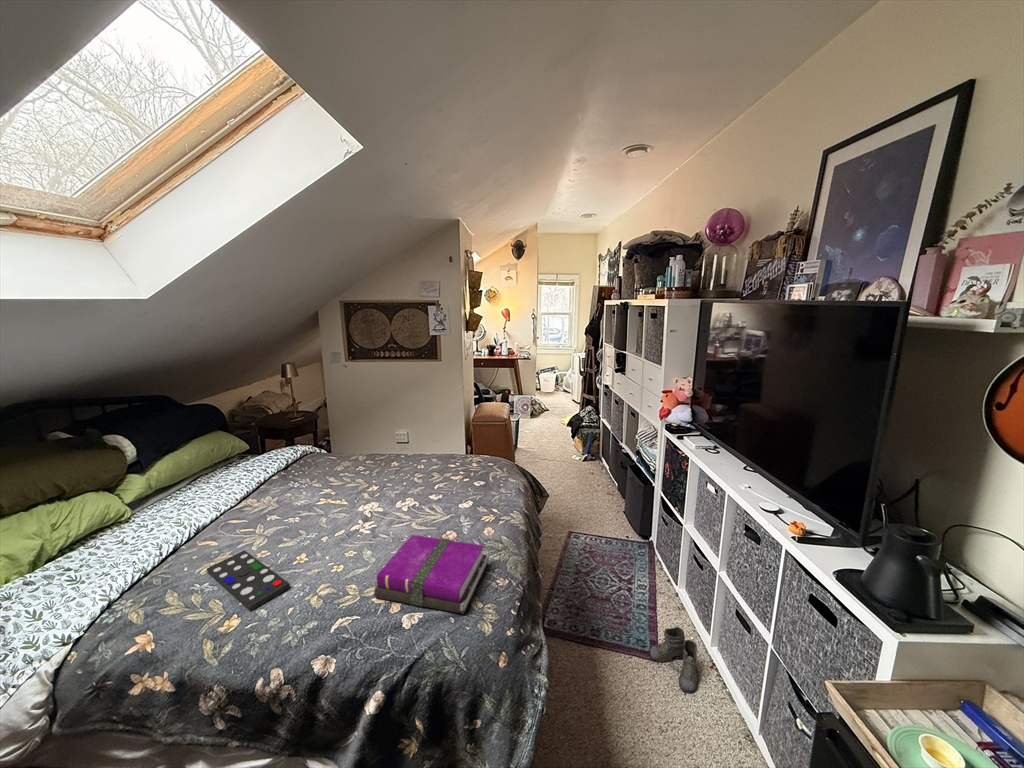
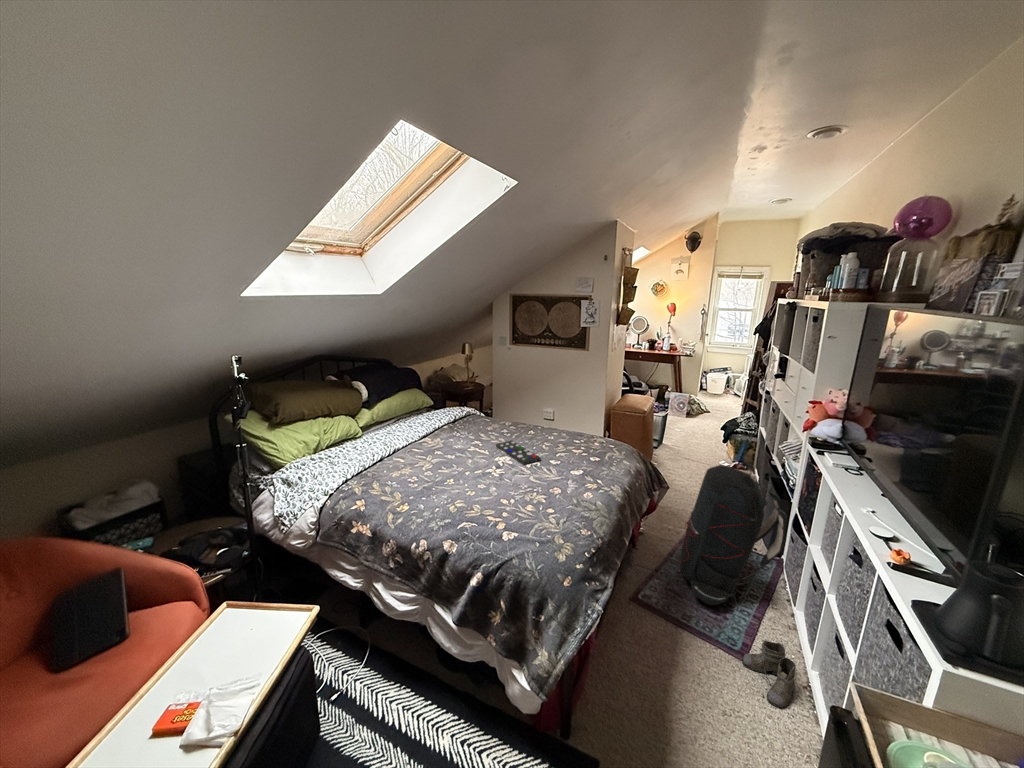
backpack: none [568,464,663,606] -> present [679,465,787,605]
notebook: present [374,535,487,614] -> none [489,481,578,543]
remote control: present [207,550,290,611] -> present [496,440,541,465]

